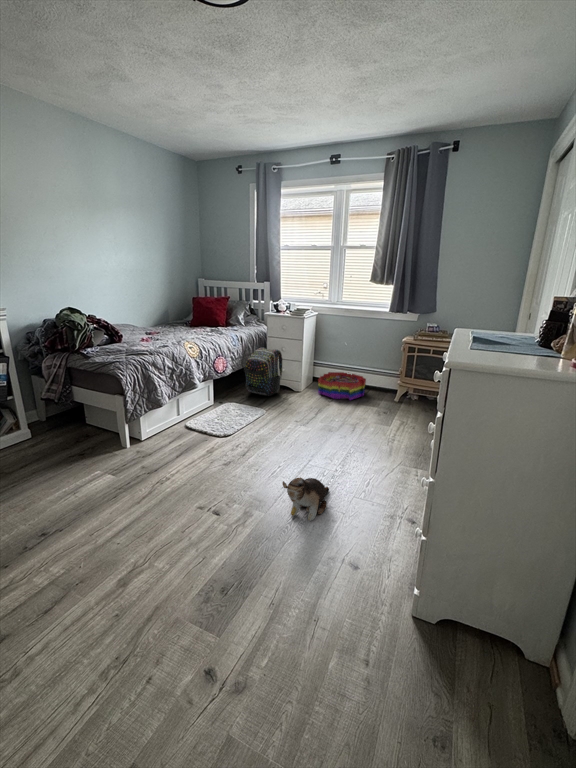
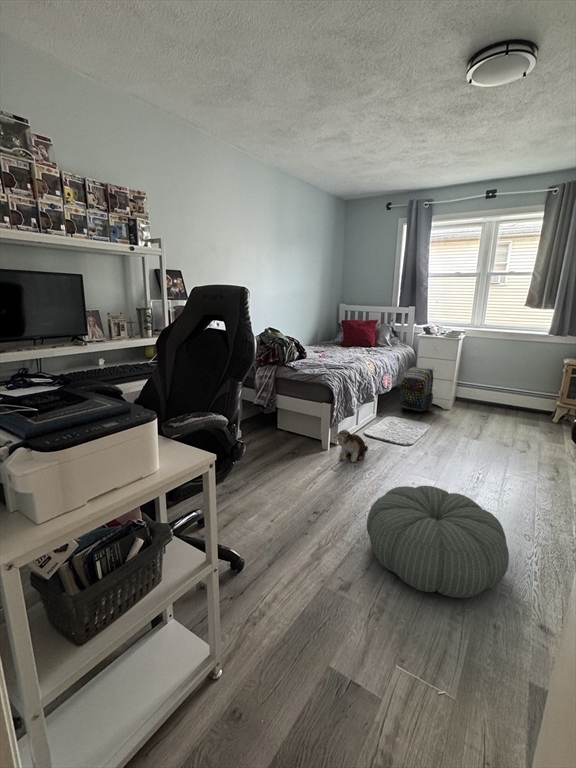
storage bin: present [318,372,366,400] -> none [466,392,519,419]
plush toy: present [282,477,329,521] -> present [334,430,368,462]
pouf: none [50,495,218,636] -> present [367,486,509,598]

